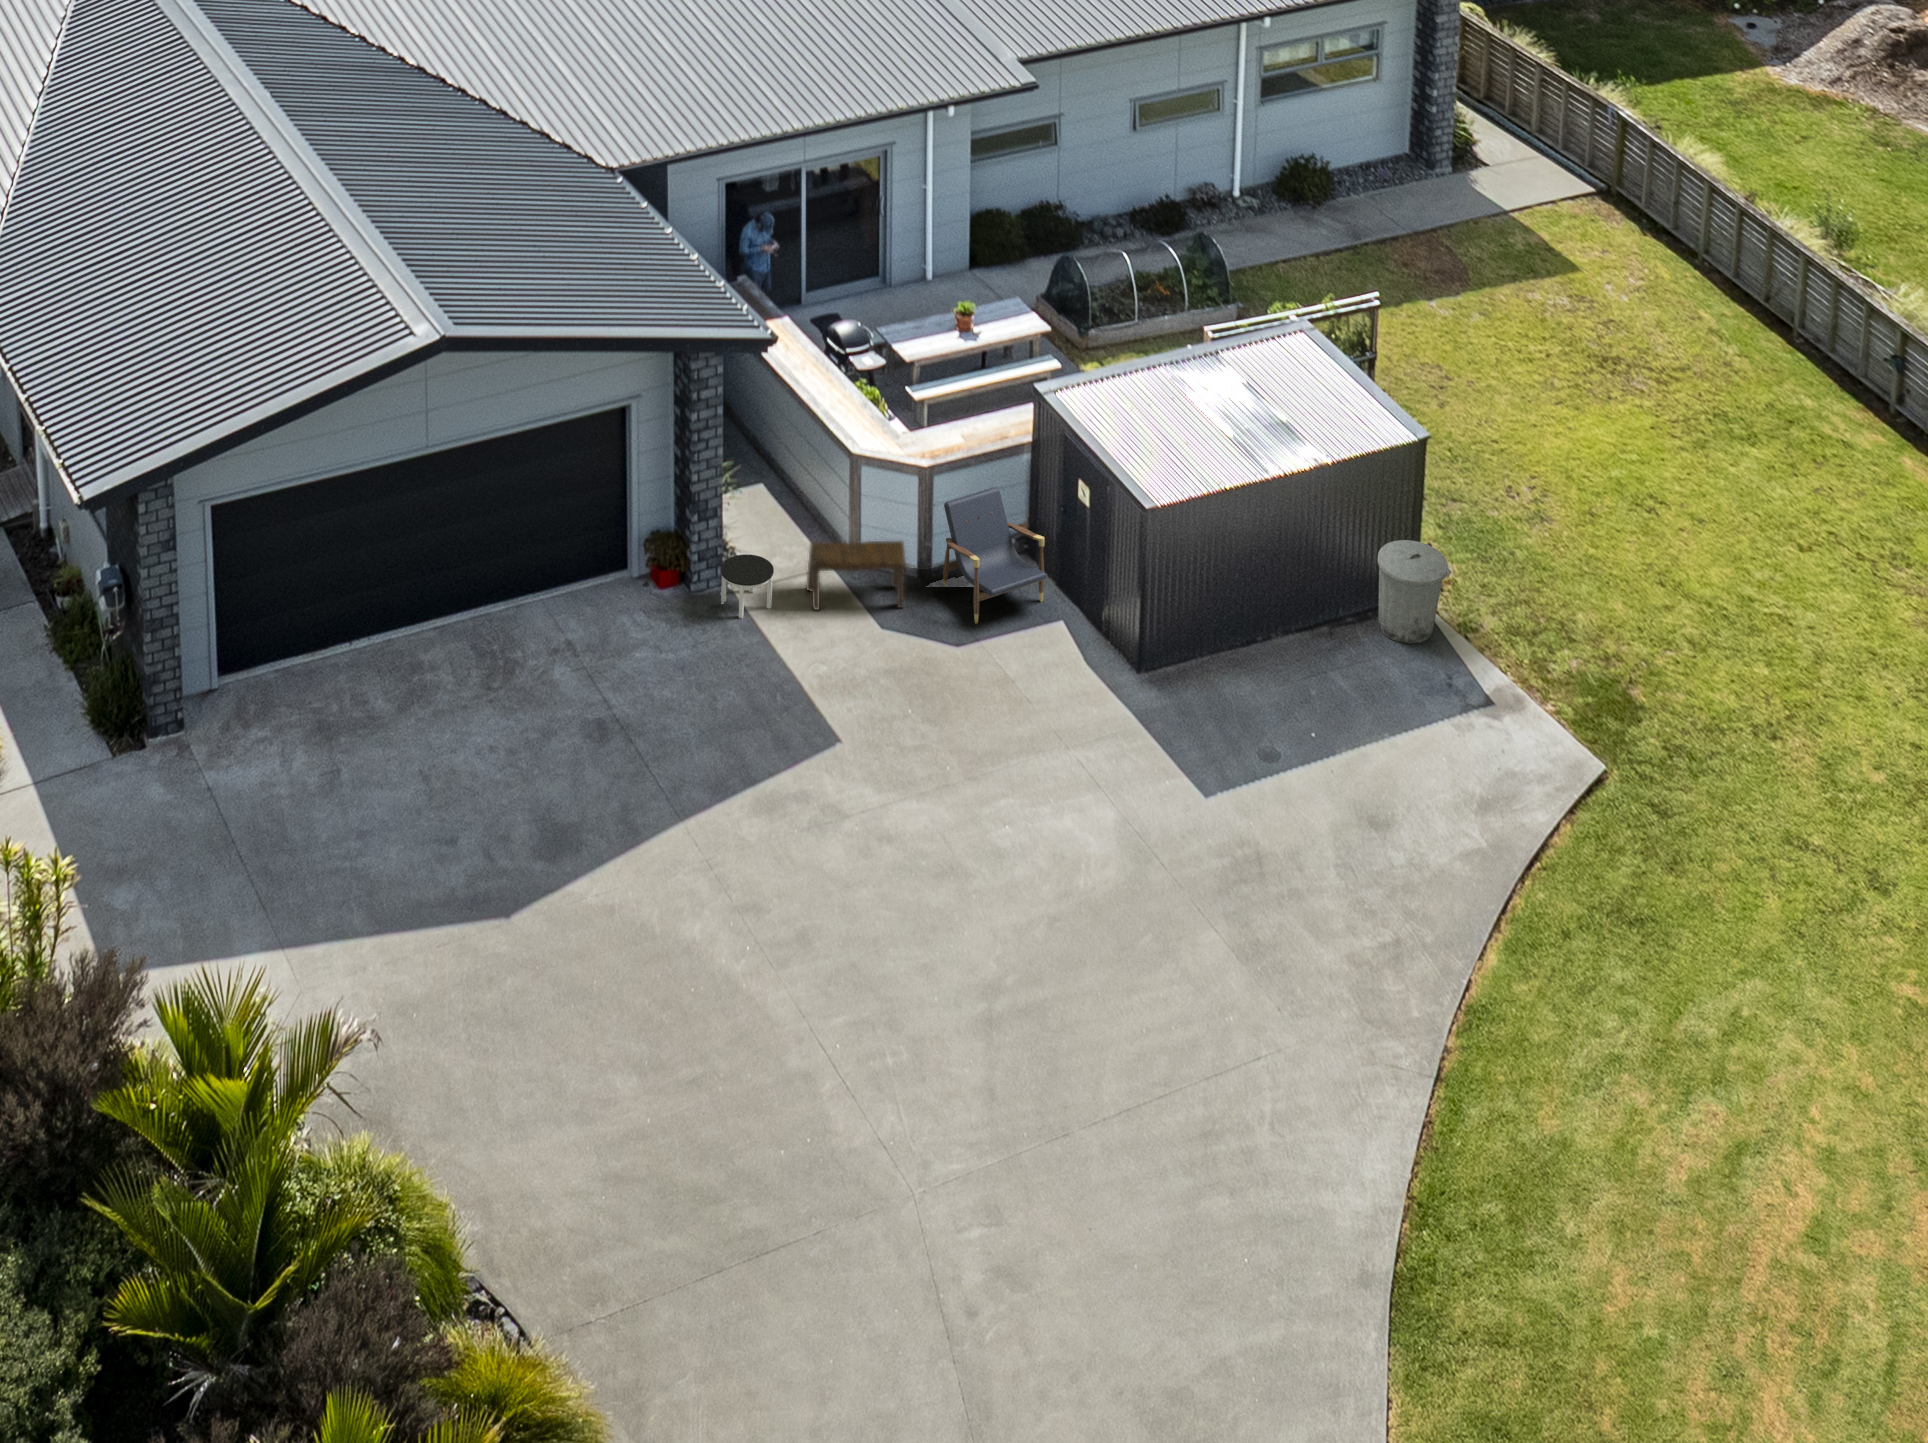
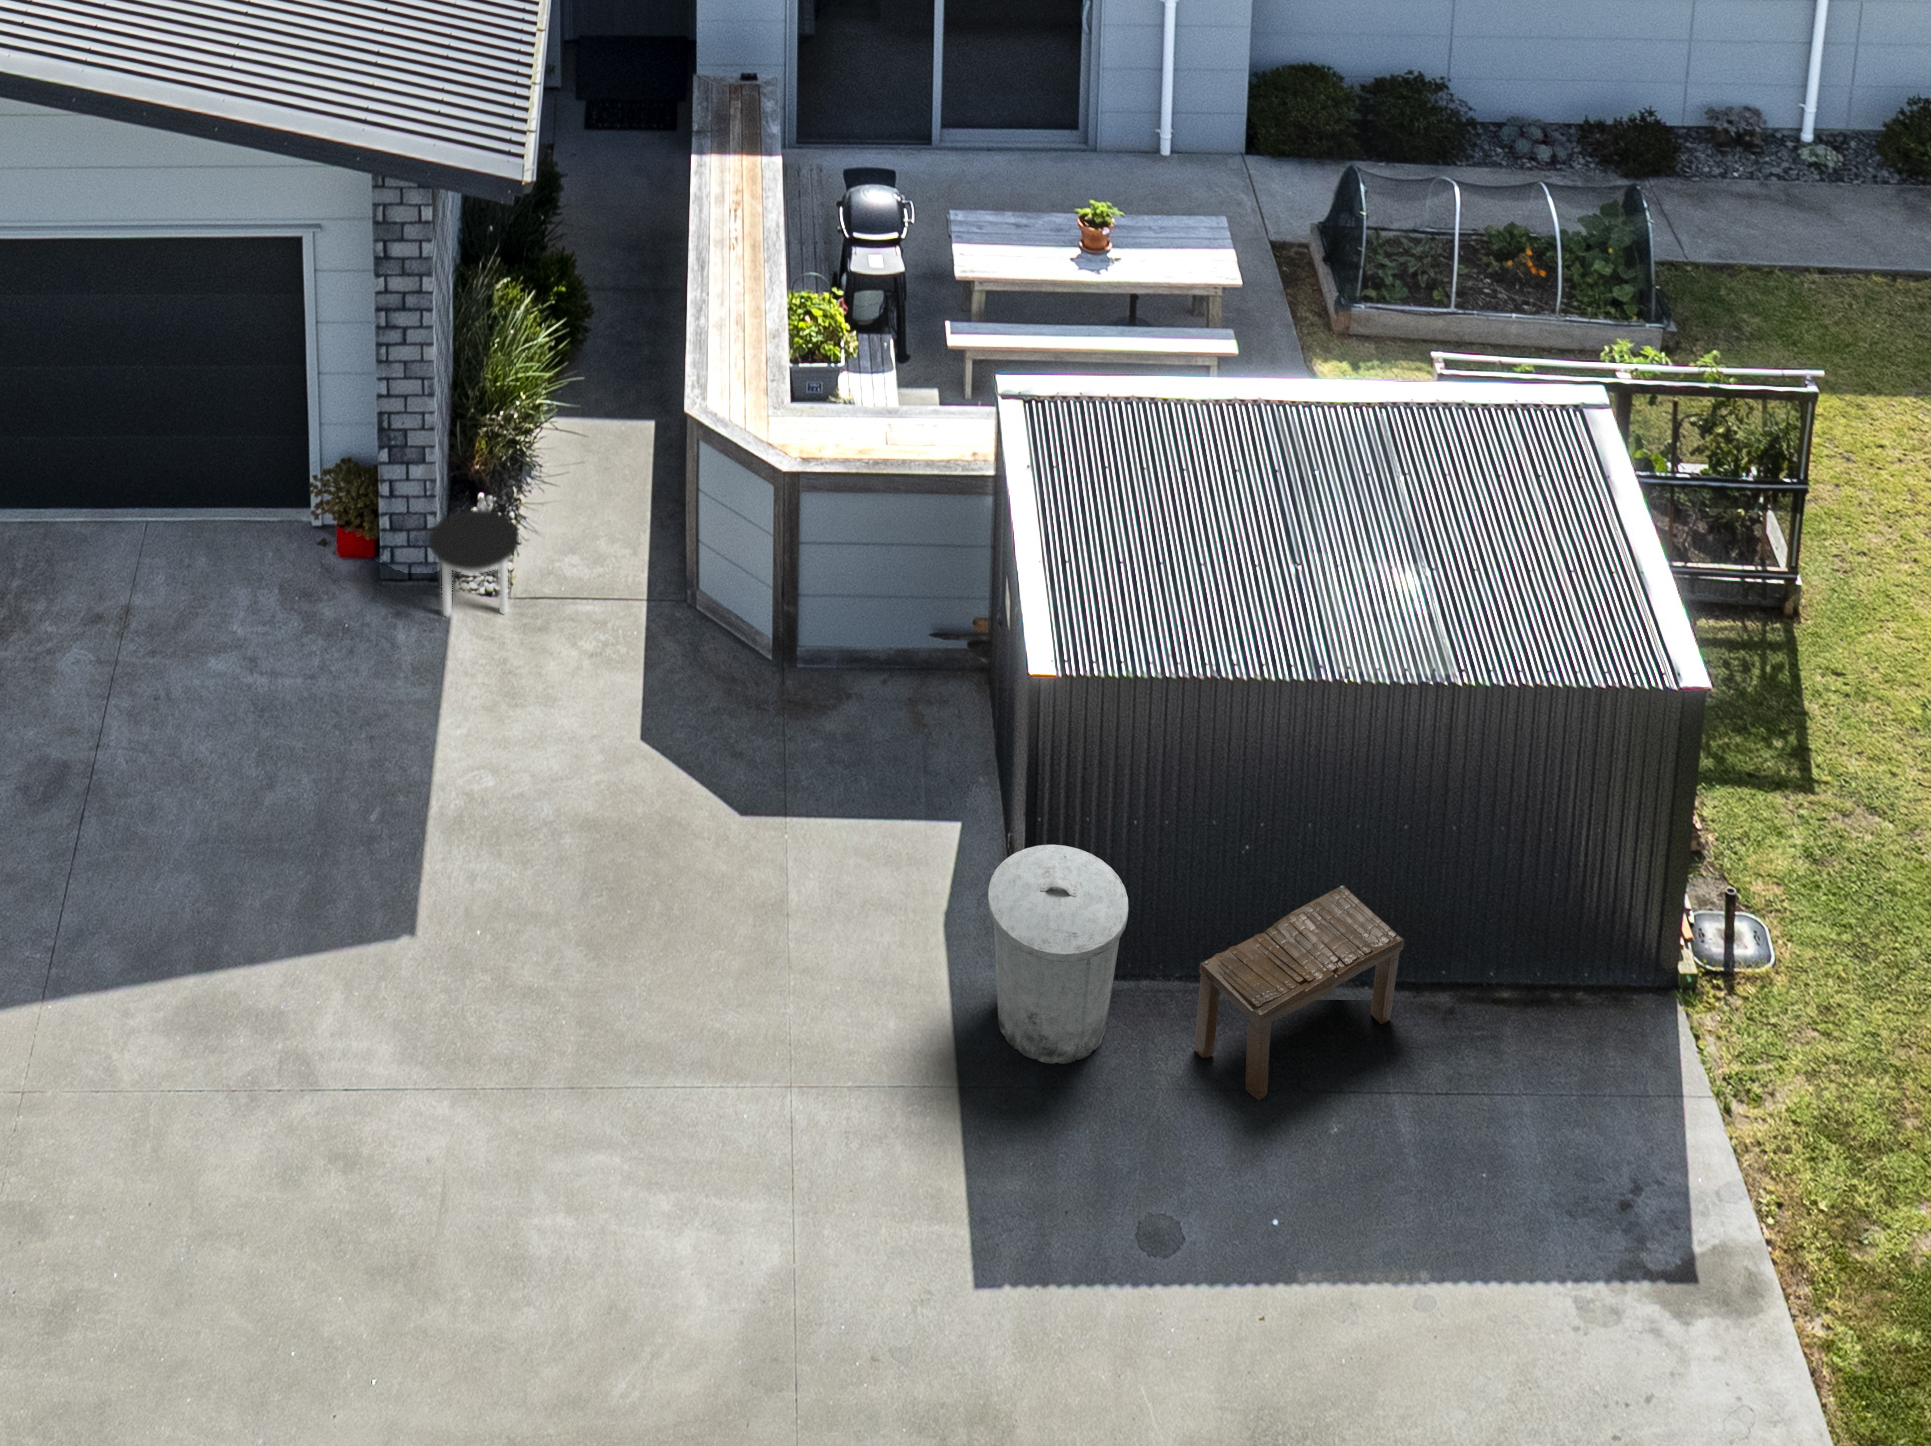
lounge chair: present [943,487,1046,624] -> none [796,521,952,753]
trash can: present [1377,540,1448,644] -> present [988,845,1128,1064]
bench: present [806,541,906,610] -> present [1194,885,1404,1101]

